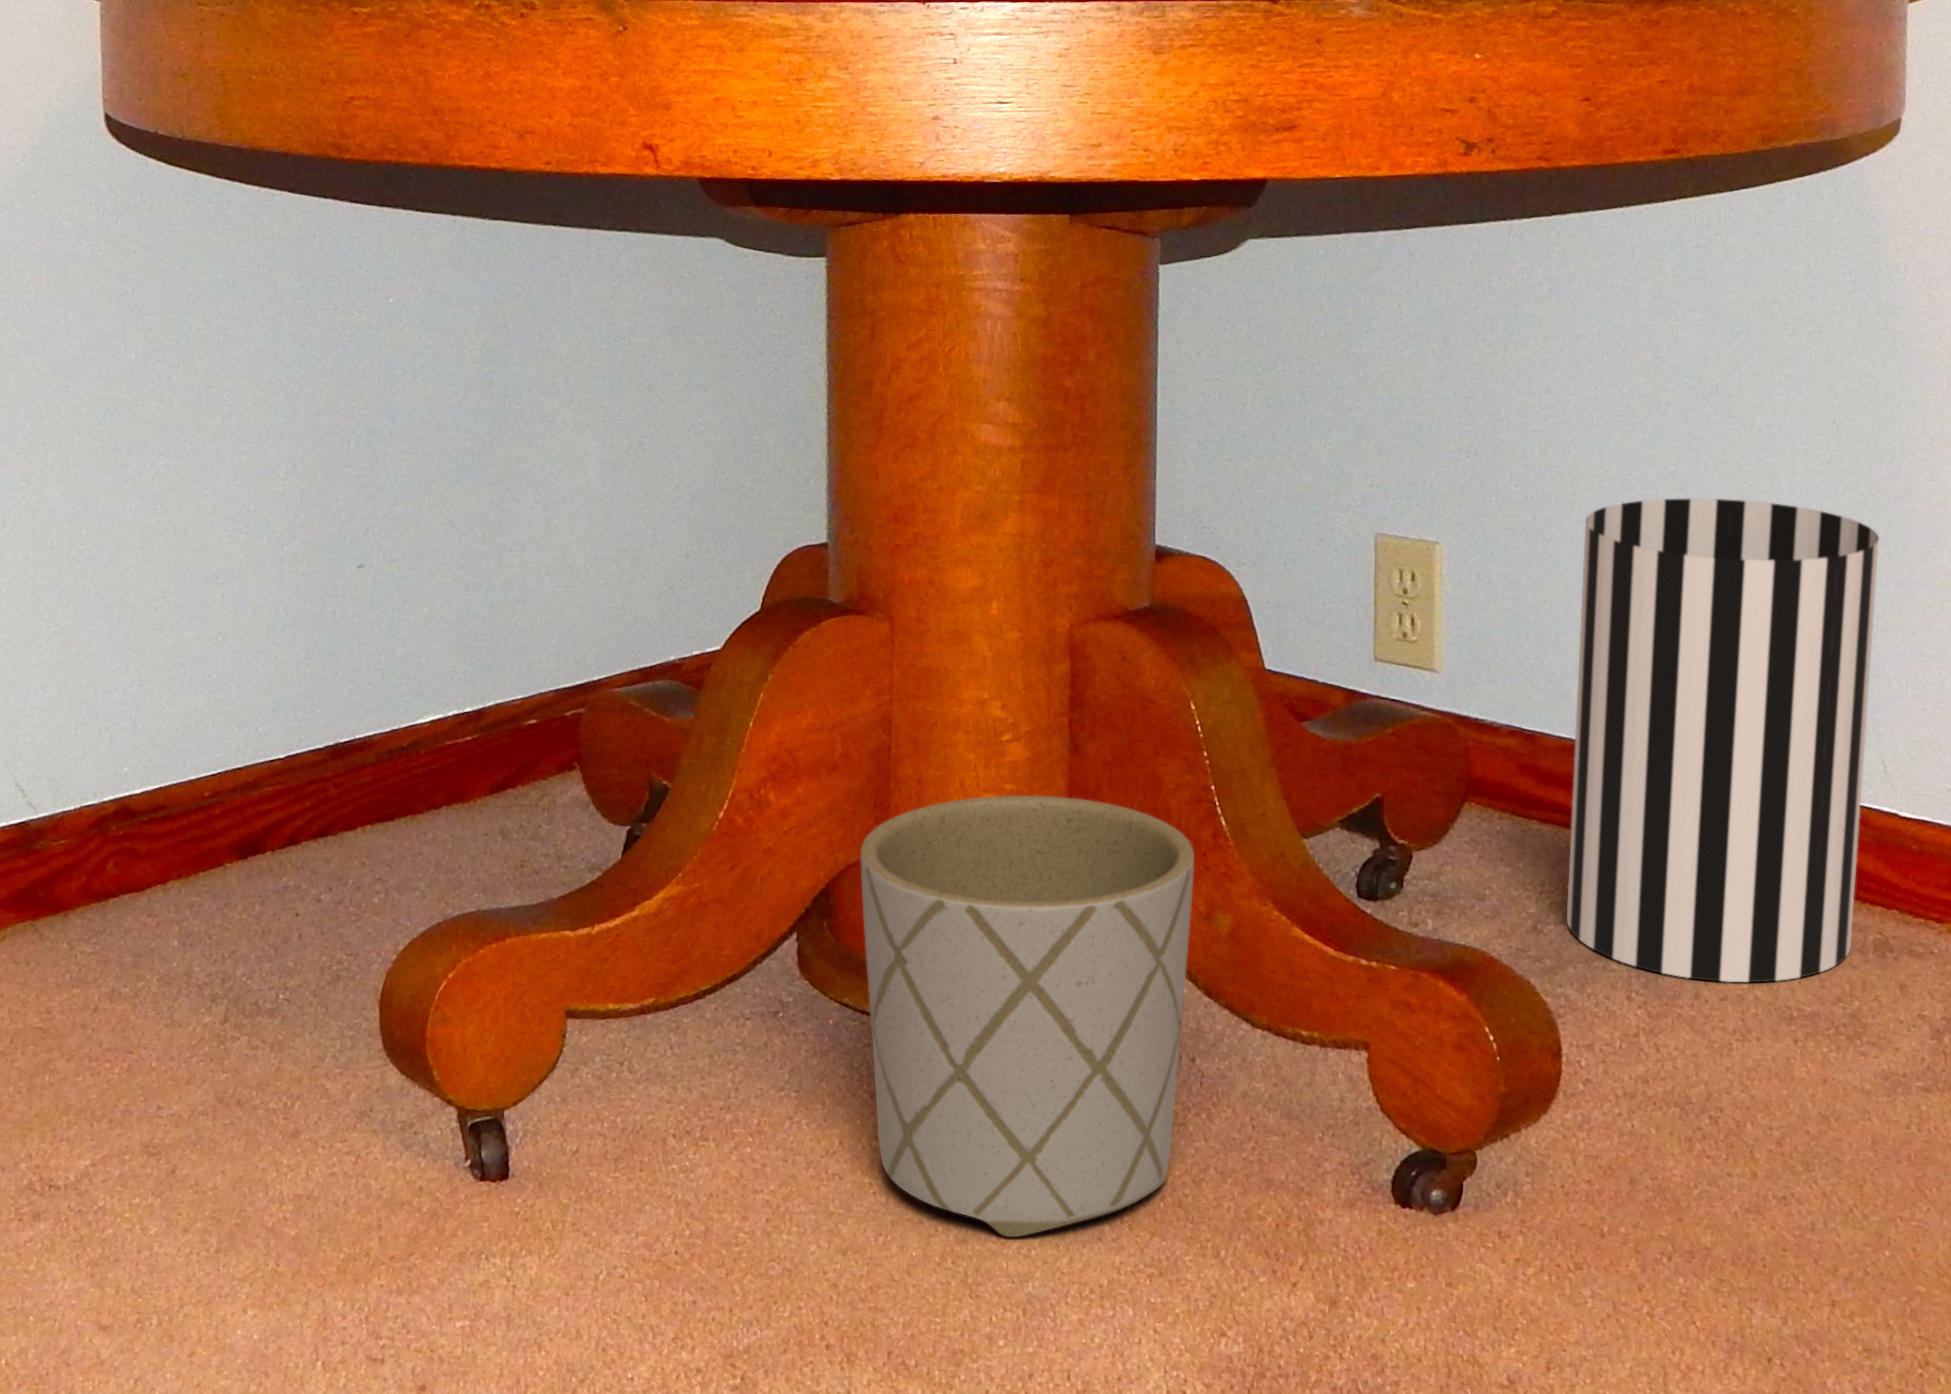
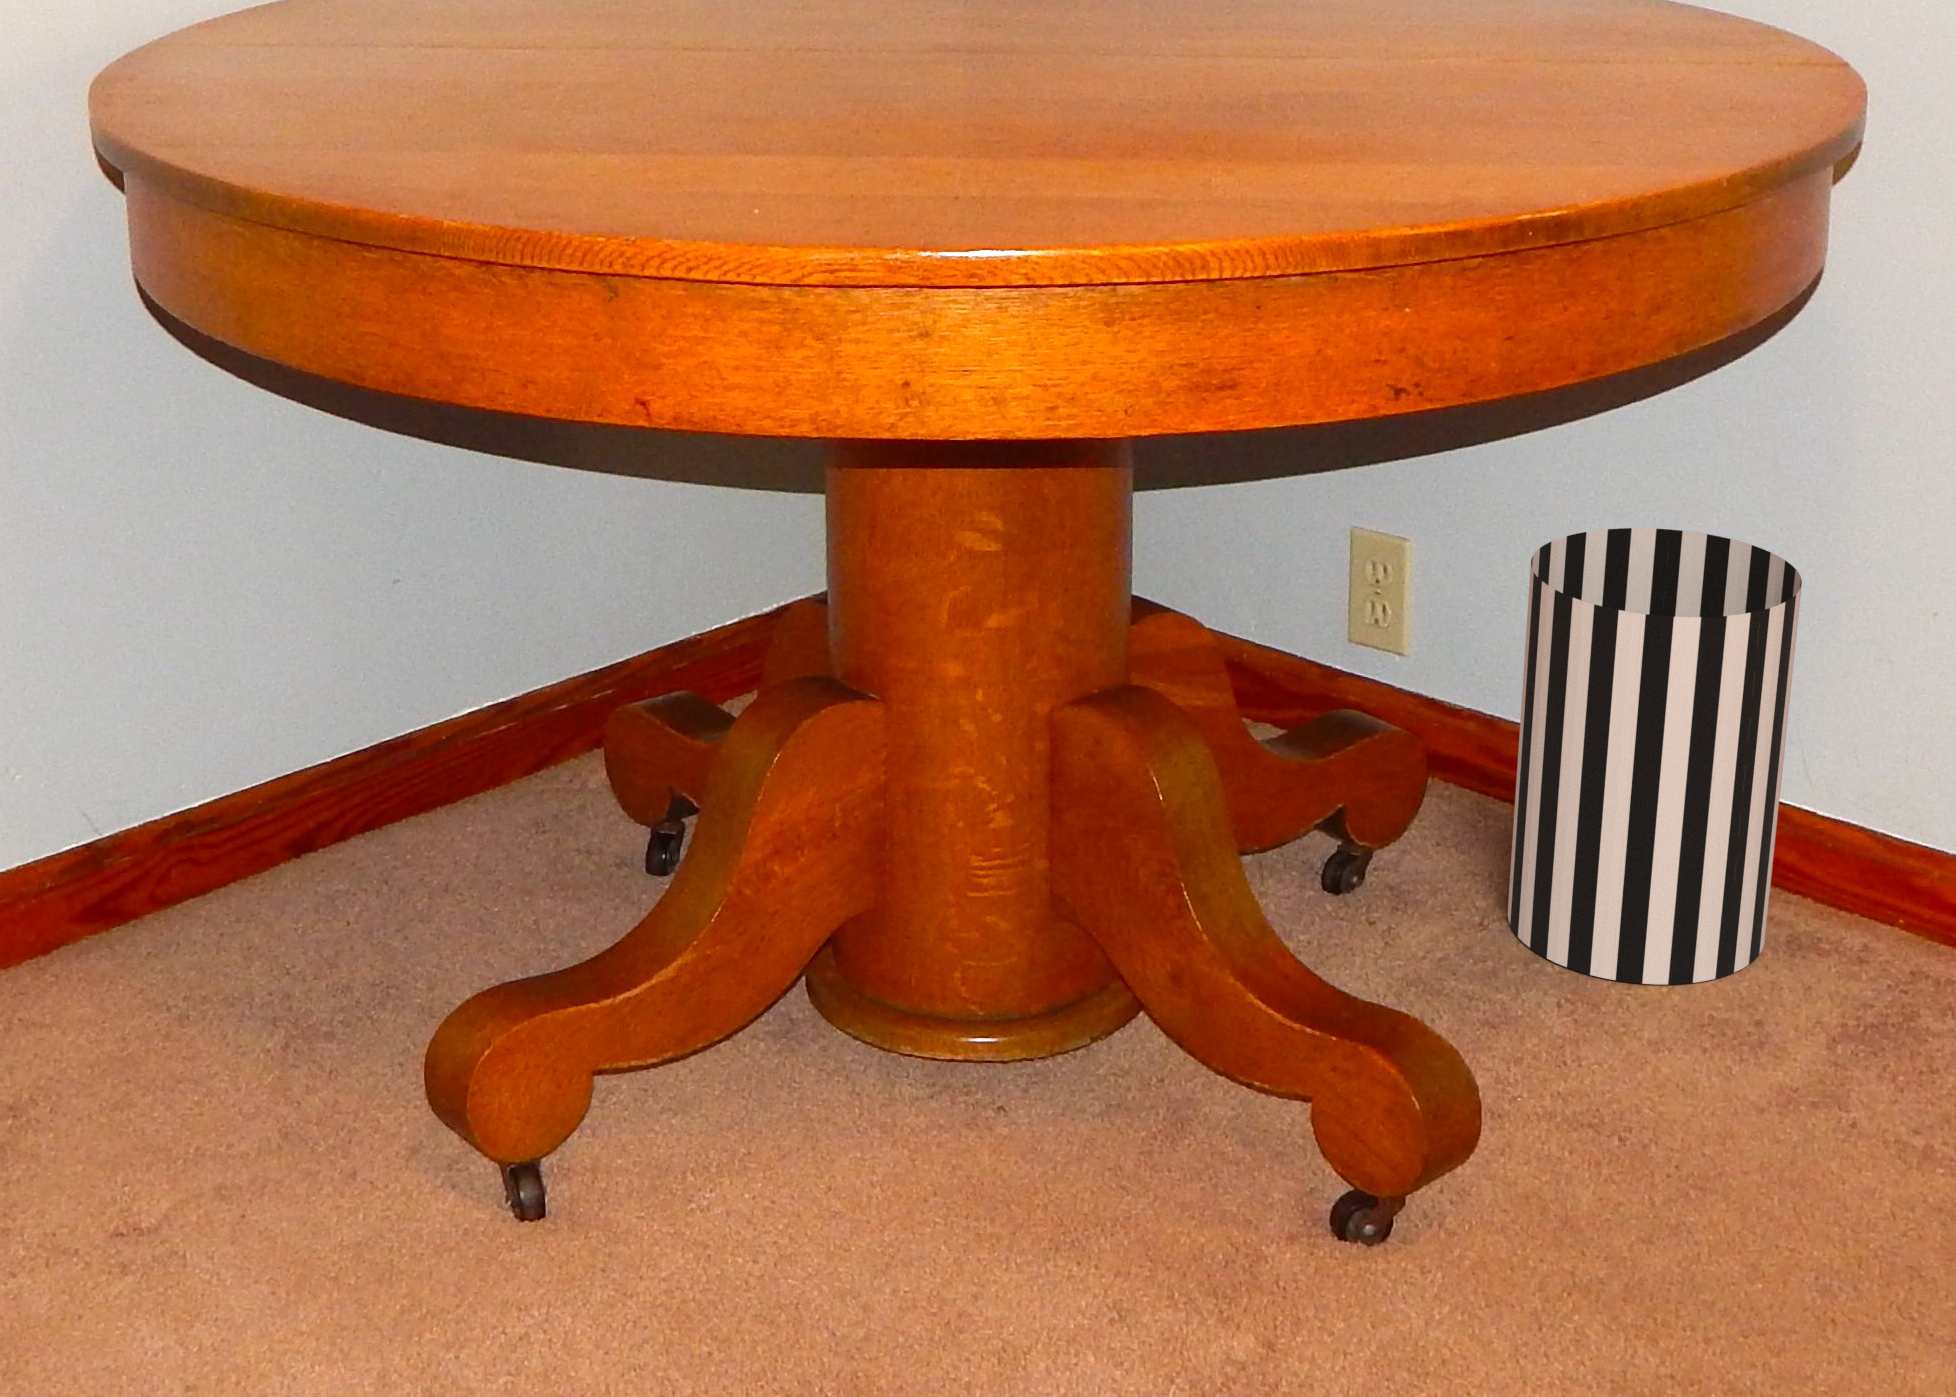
planter: present [861,796,1194,1237] -> none [855,870,1156,1279]

